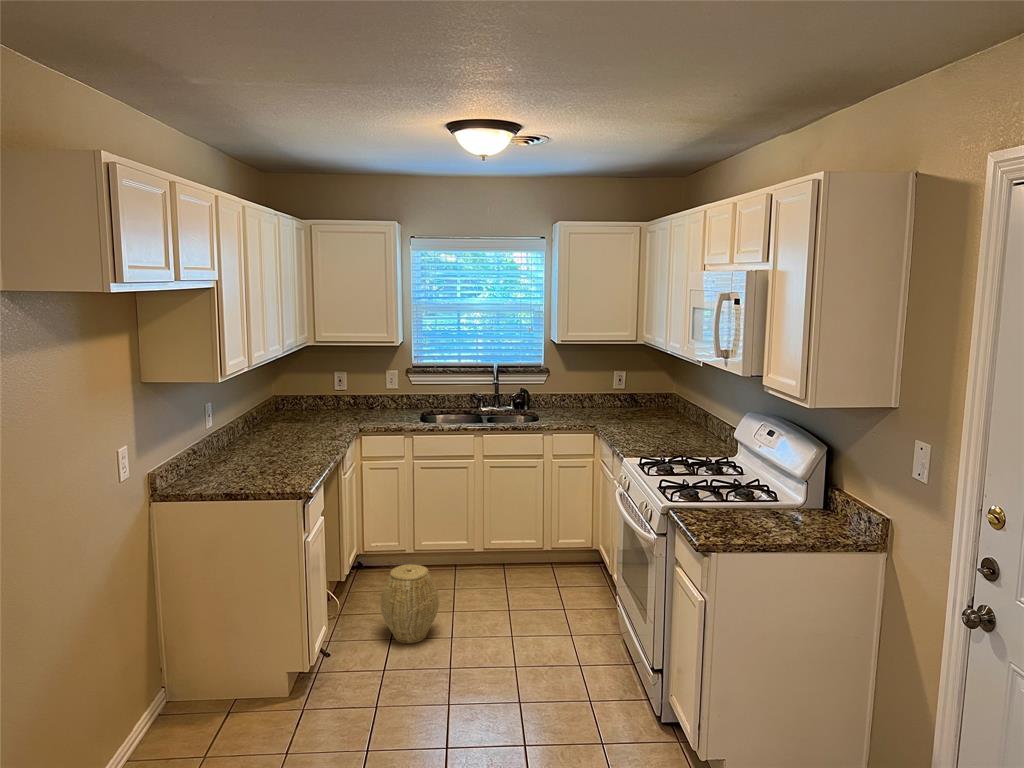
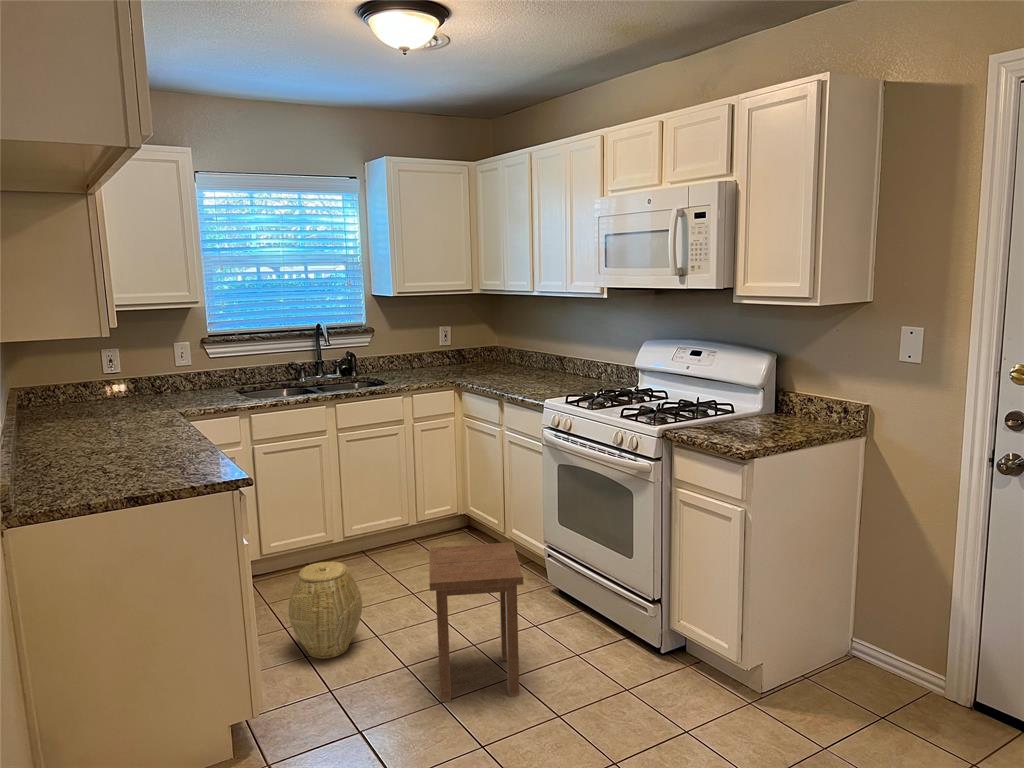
stool: none [439,572,541,720] -> present [429,542,524,702]

